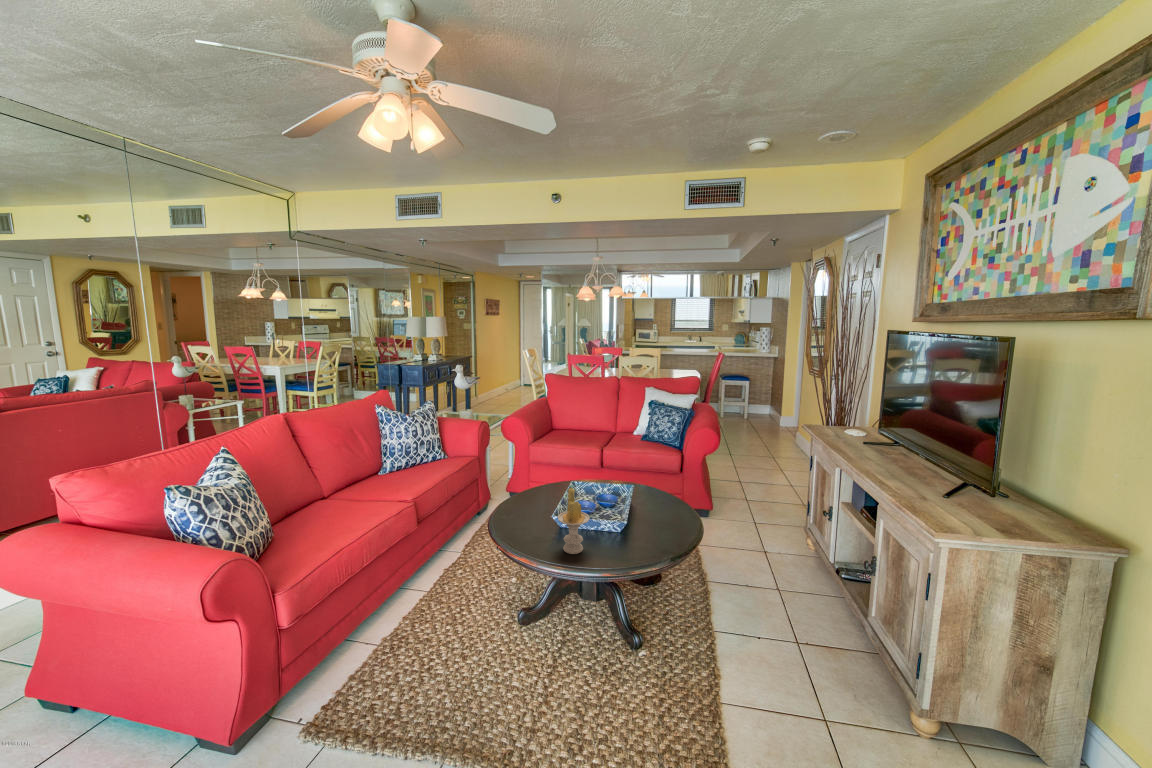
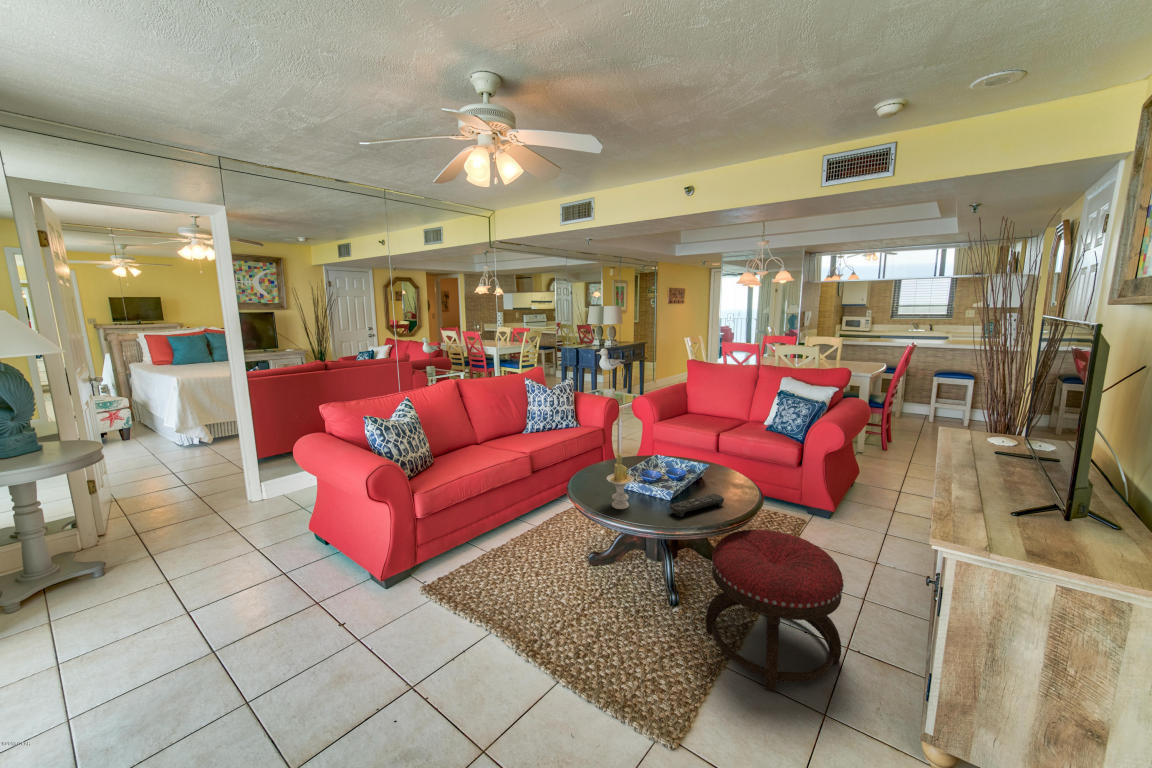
remote control: none [630,516,672,550] -> present [670,494,724,517]
ottoman: none [678,544,813,713] -> present [706,529,844,692]

